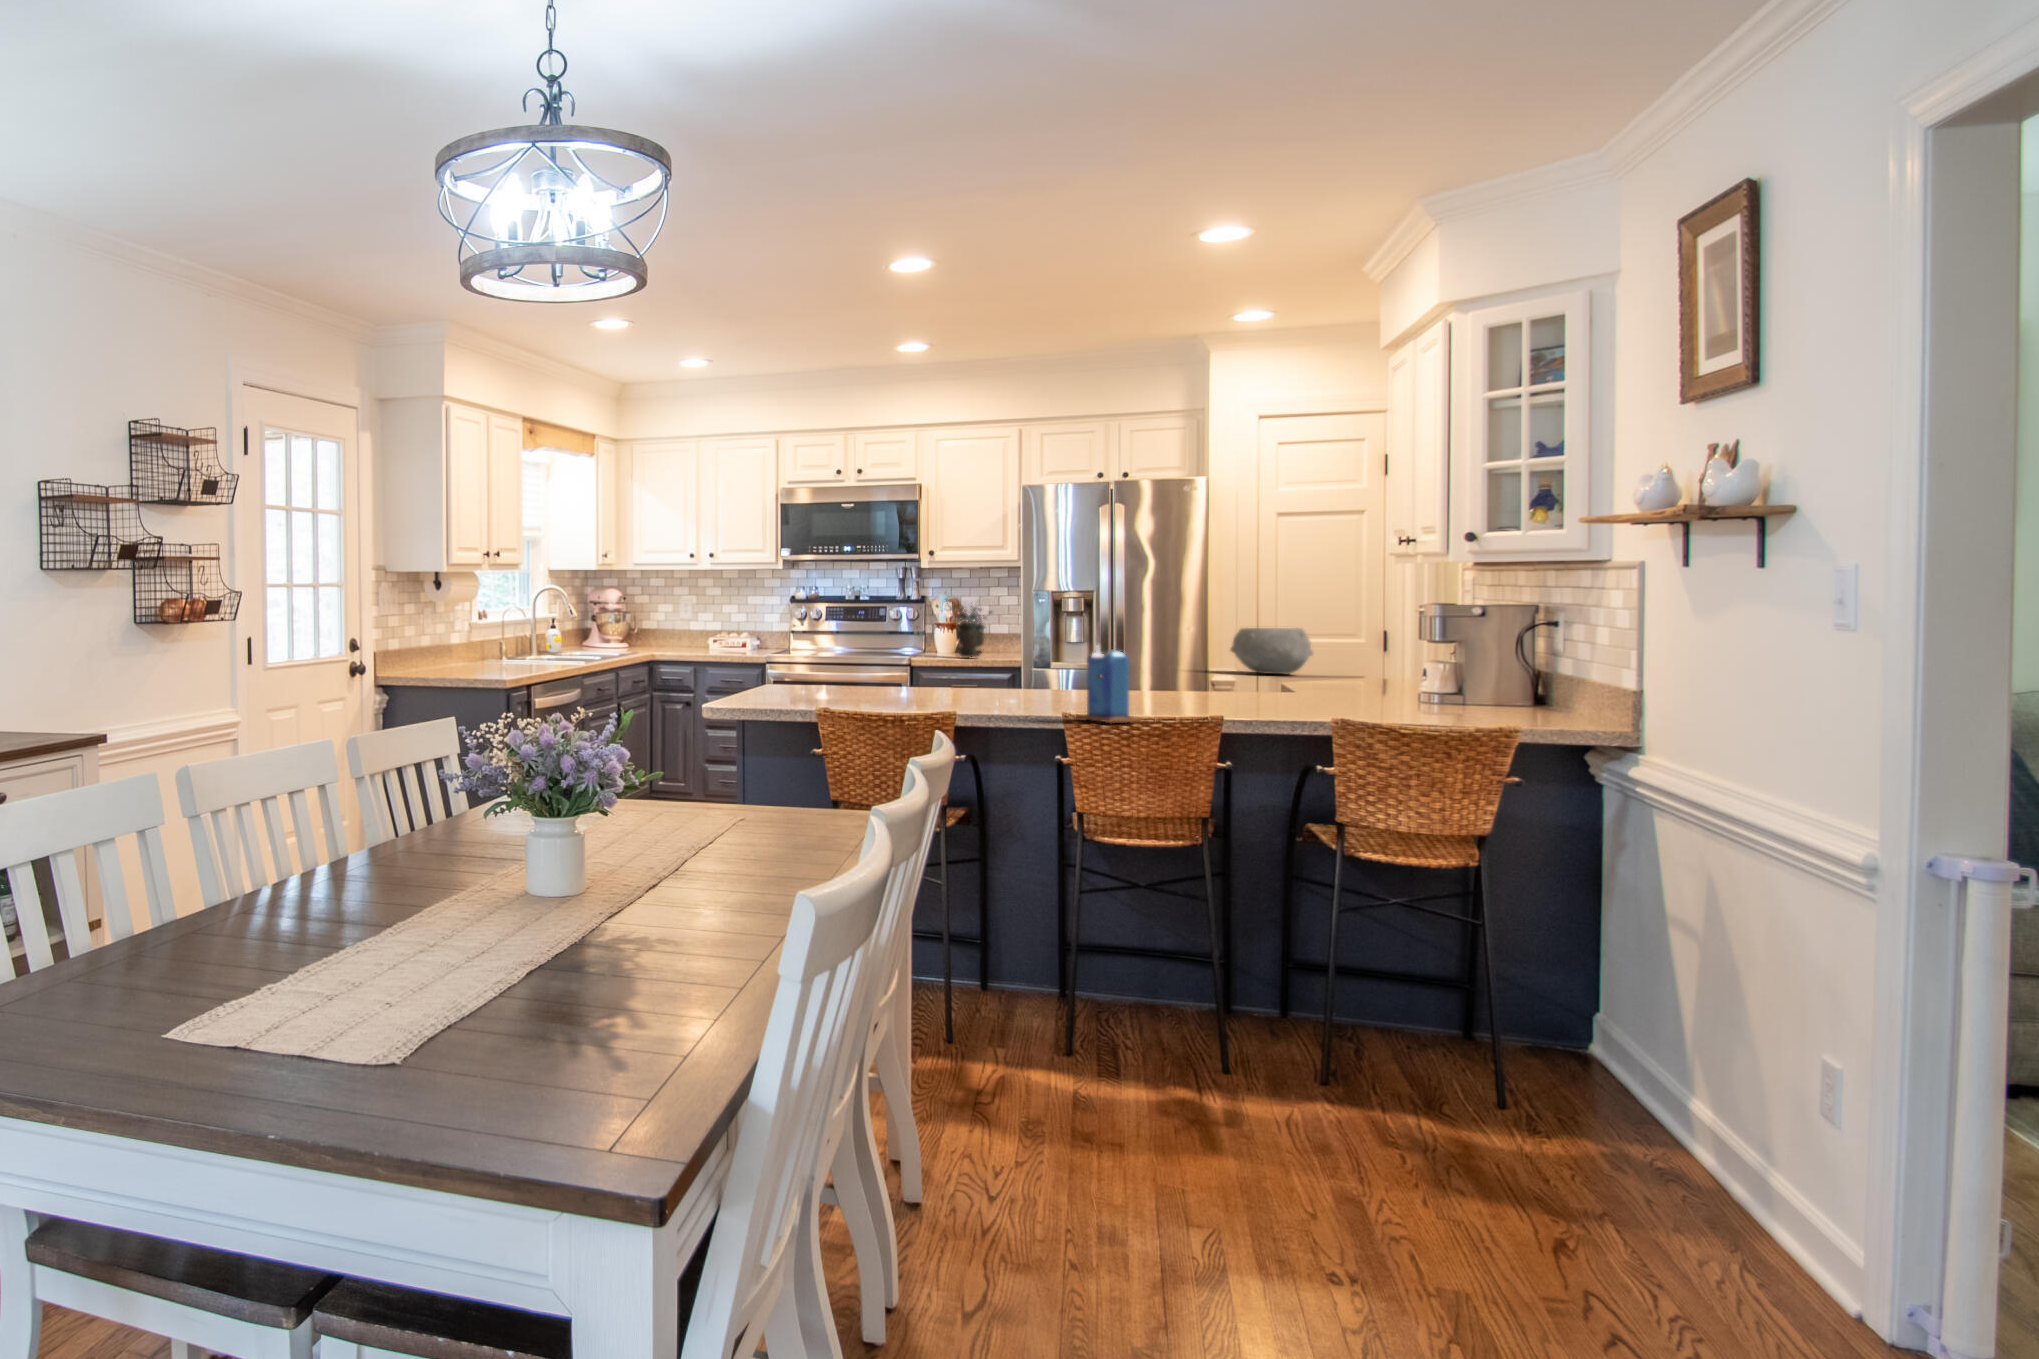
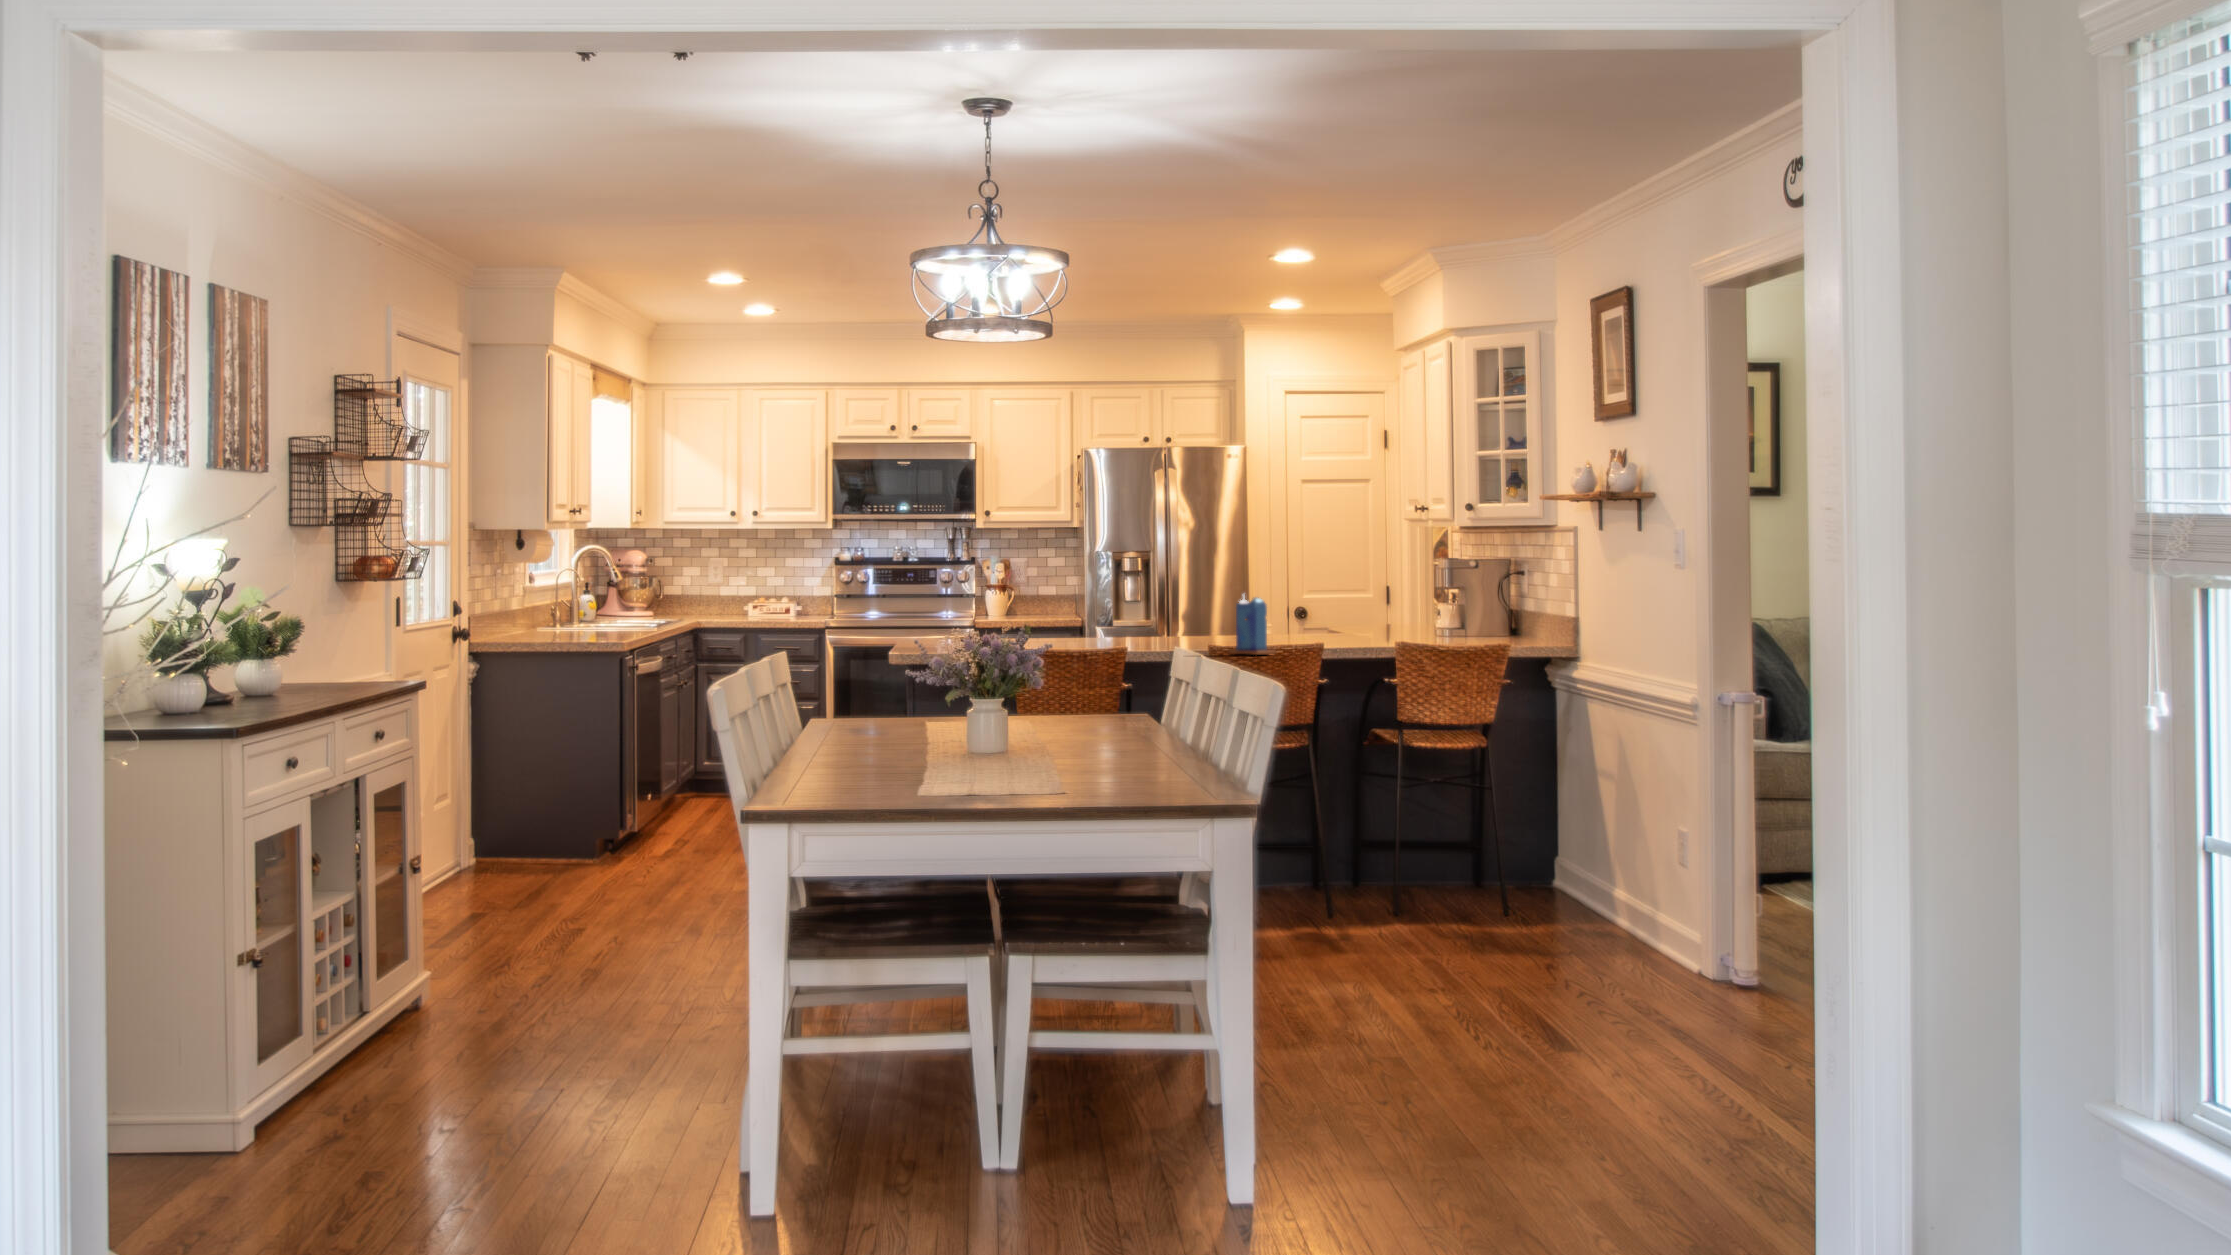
potted plant: present [947,600,991,657] -> none [1001,553,1048,621]
ceramic bowl: present [1231,628,1313,674] -> none [1265,584,1330,626]

